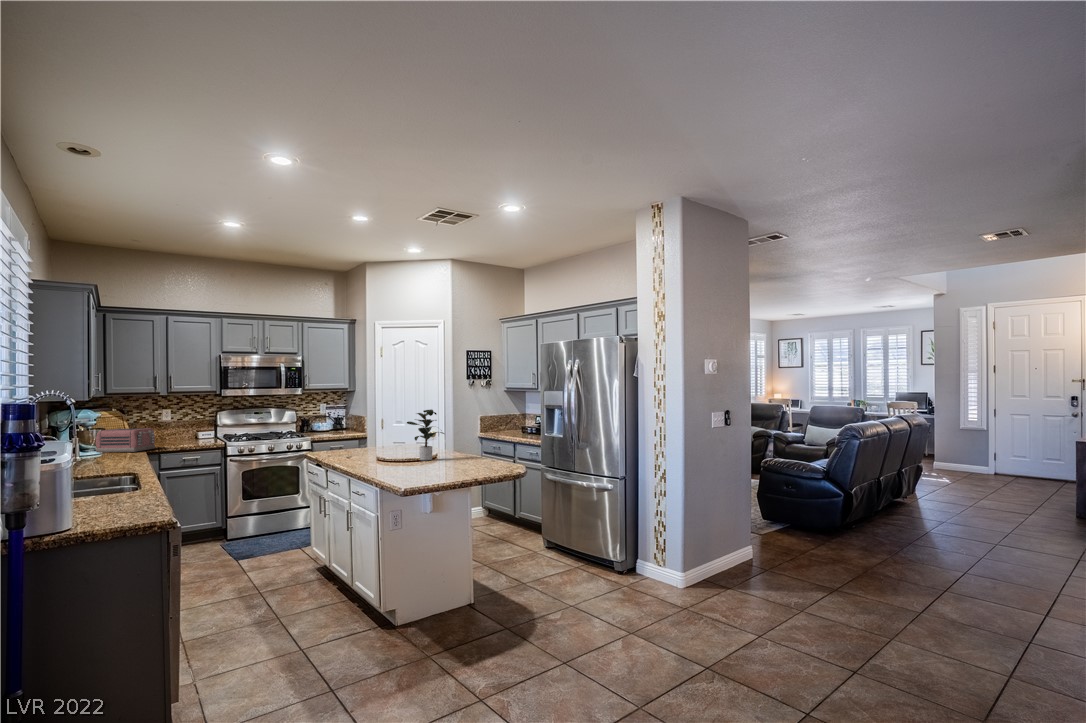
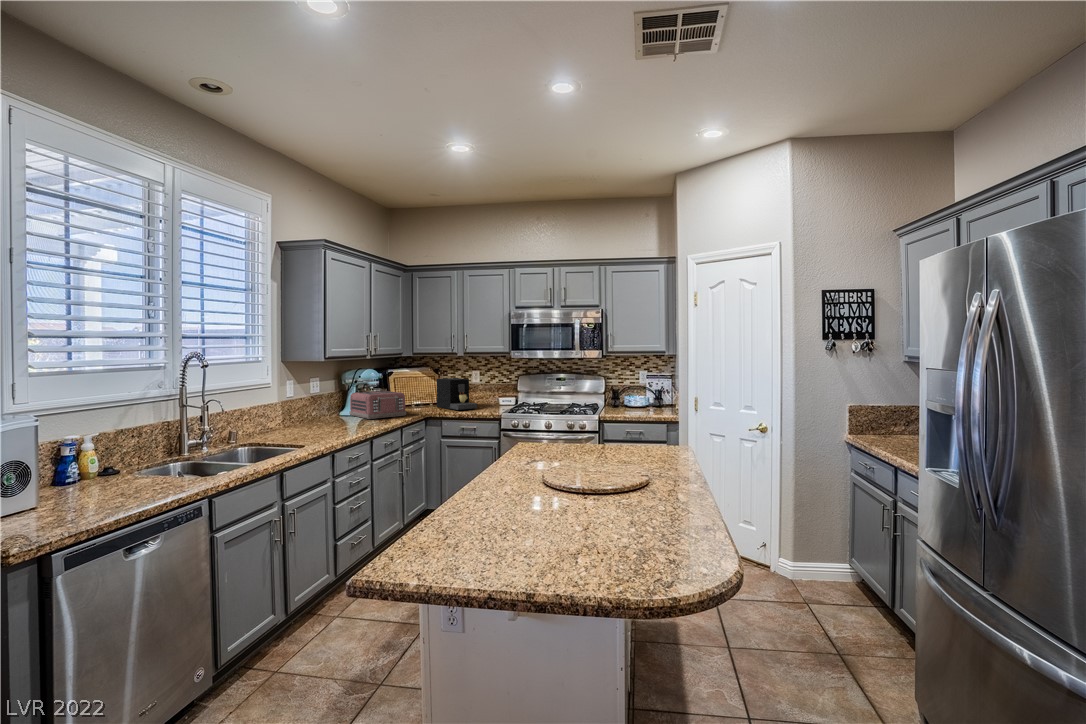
potted plant: present [407,409,444,461] -> none [463,411,579,540]
coffee maker: none [152,416,200,443] -> present [437,378,477,410]

